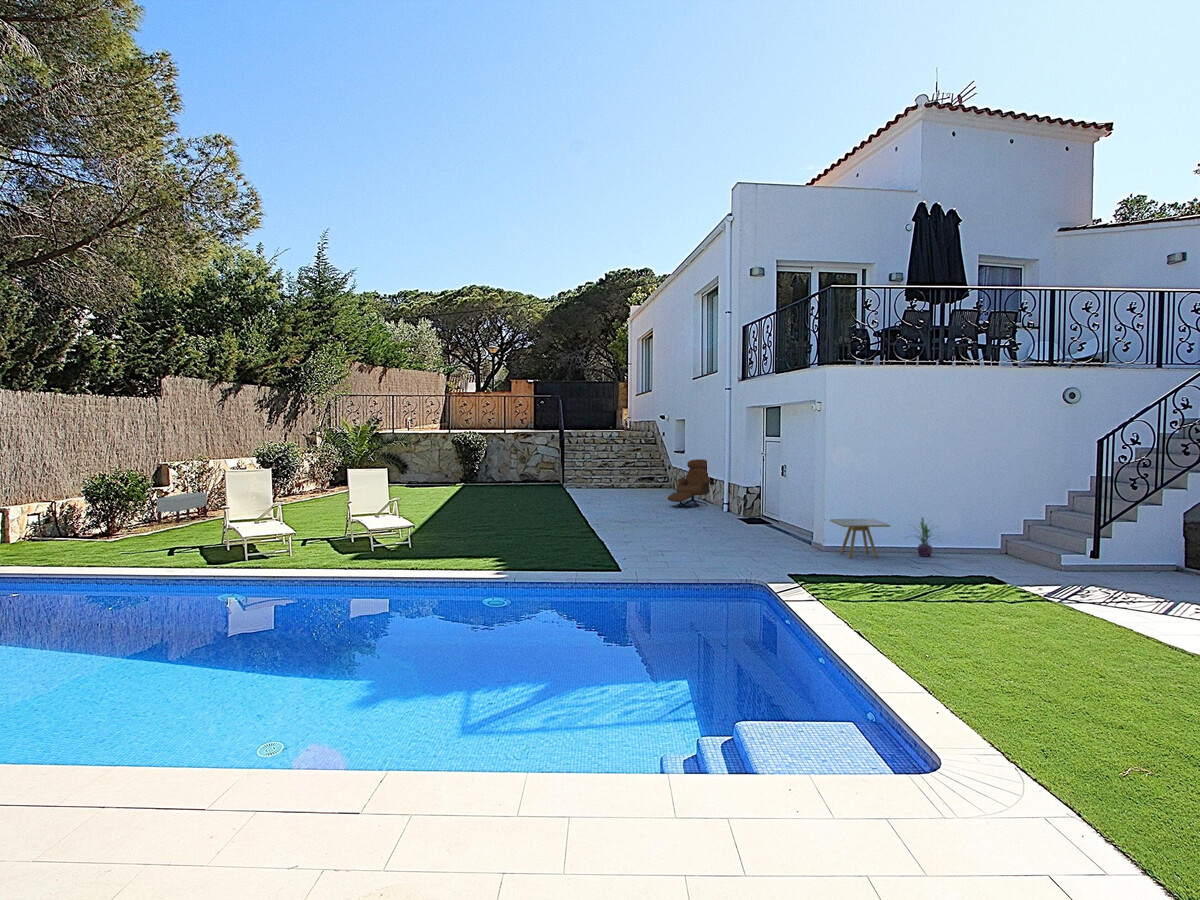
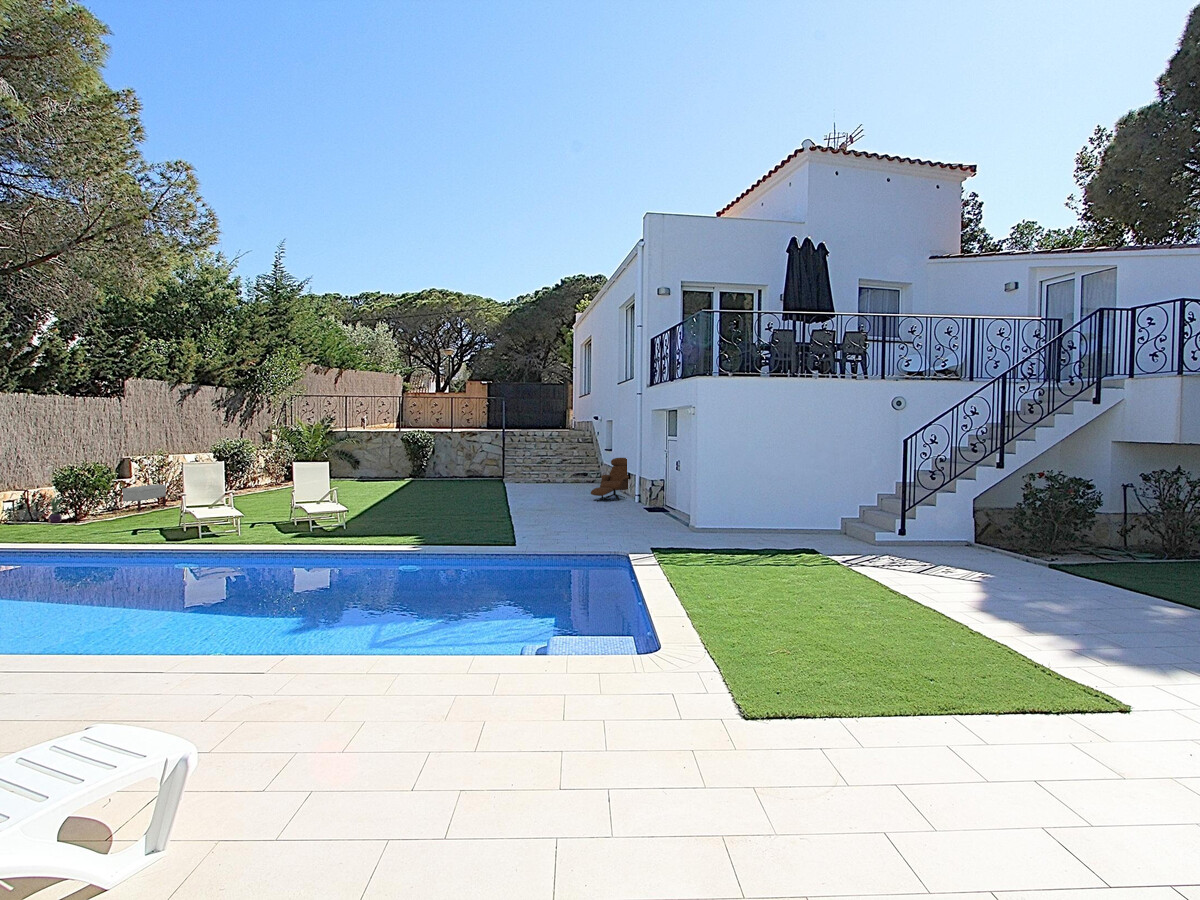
decorative plant: present [906,518,932,556] -> present [49,495,63,523]
side table: present [830,519,890,558] -> none [704,506,749,538]

